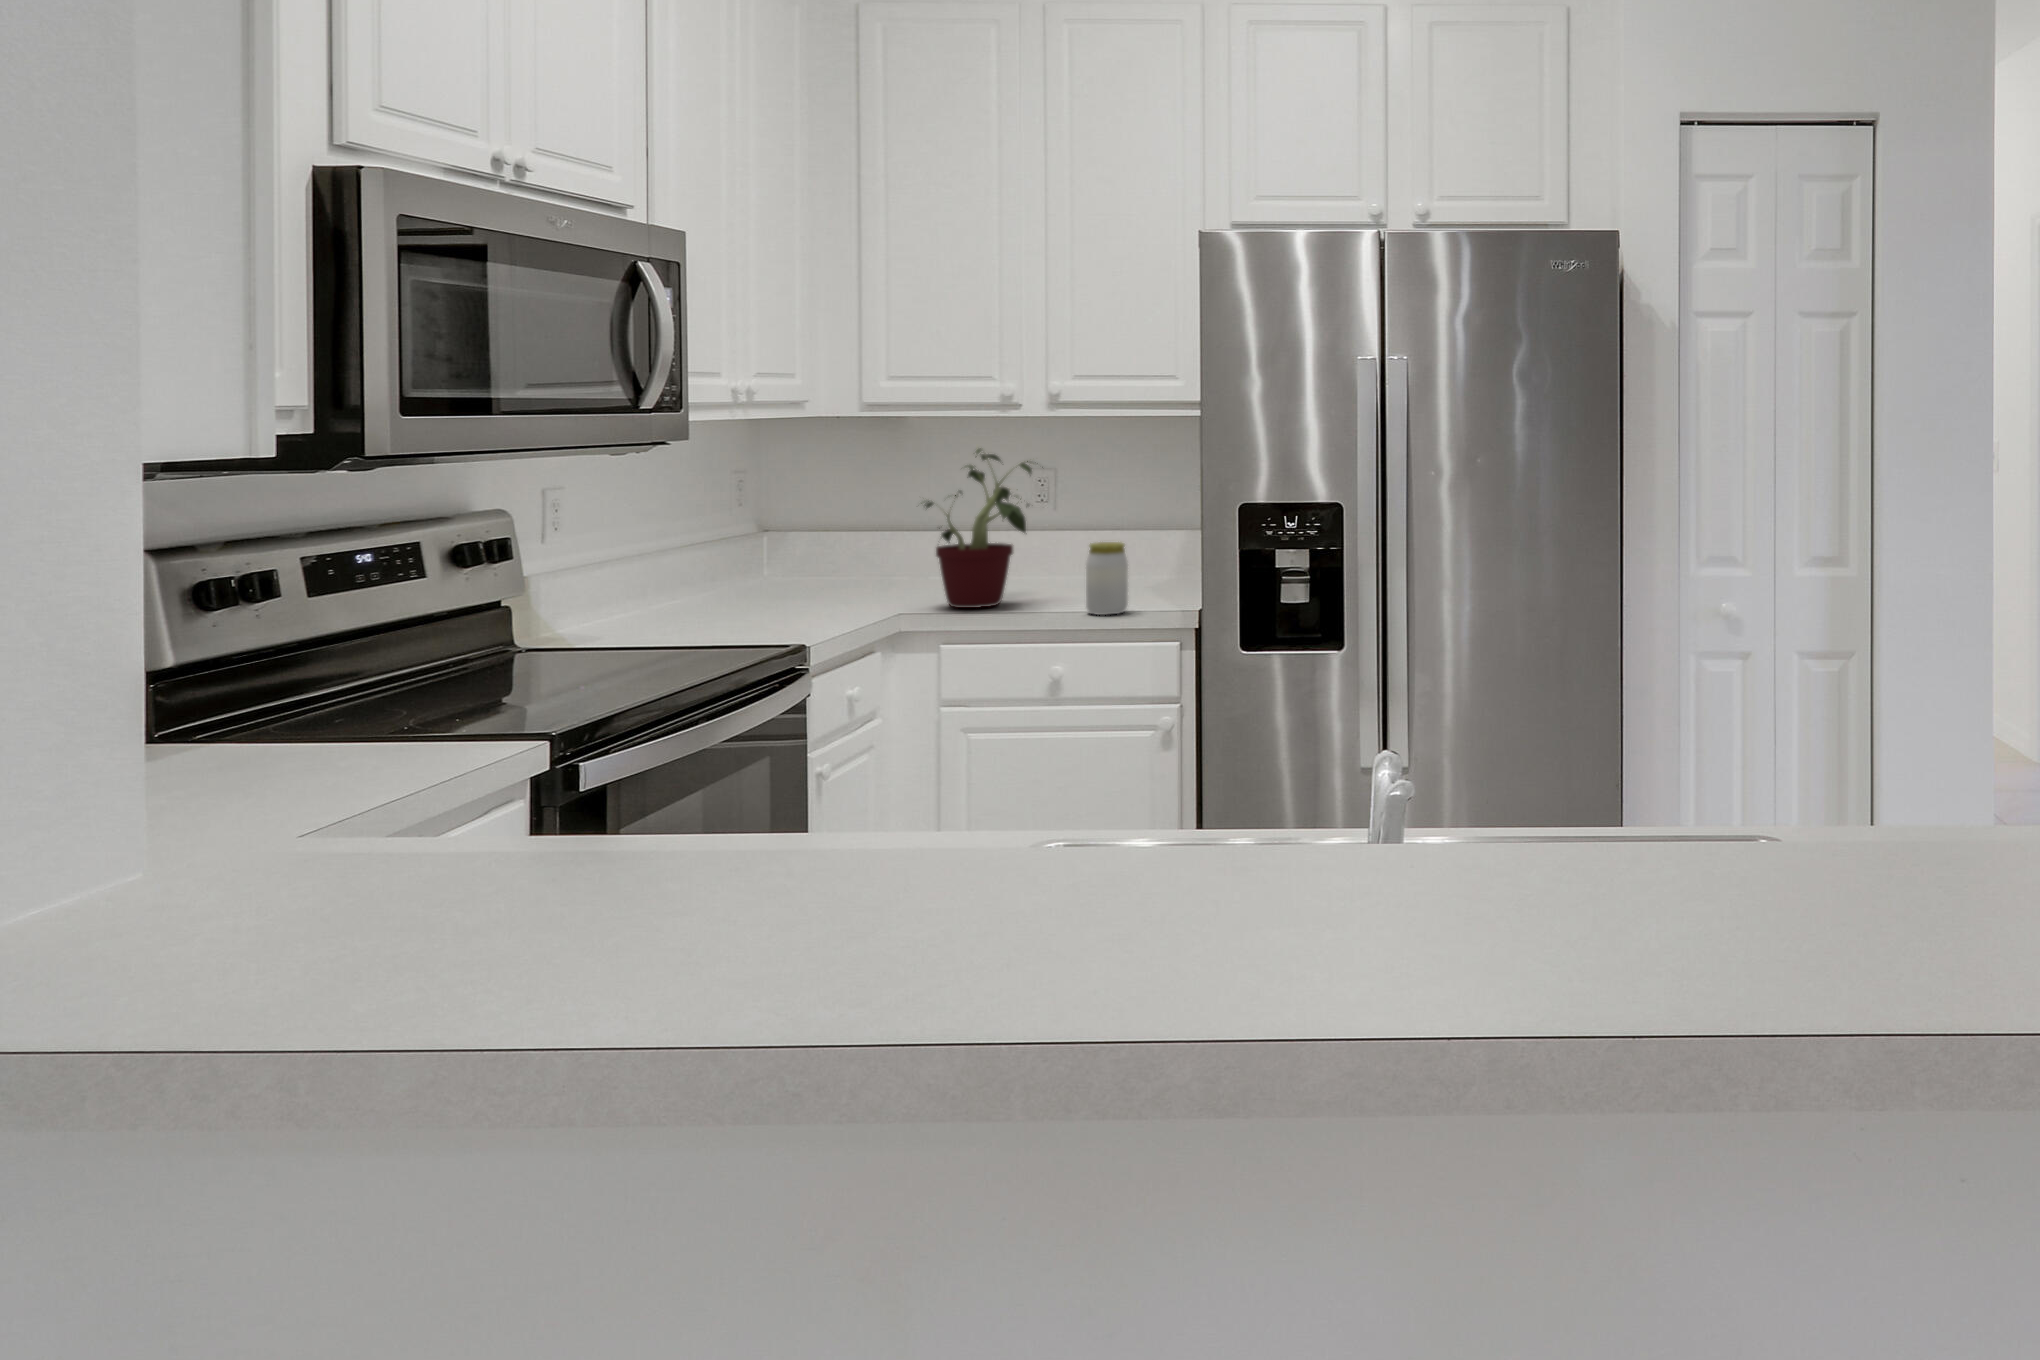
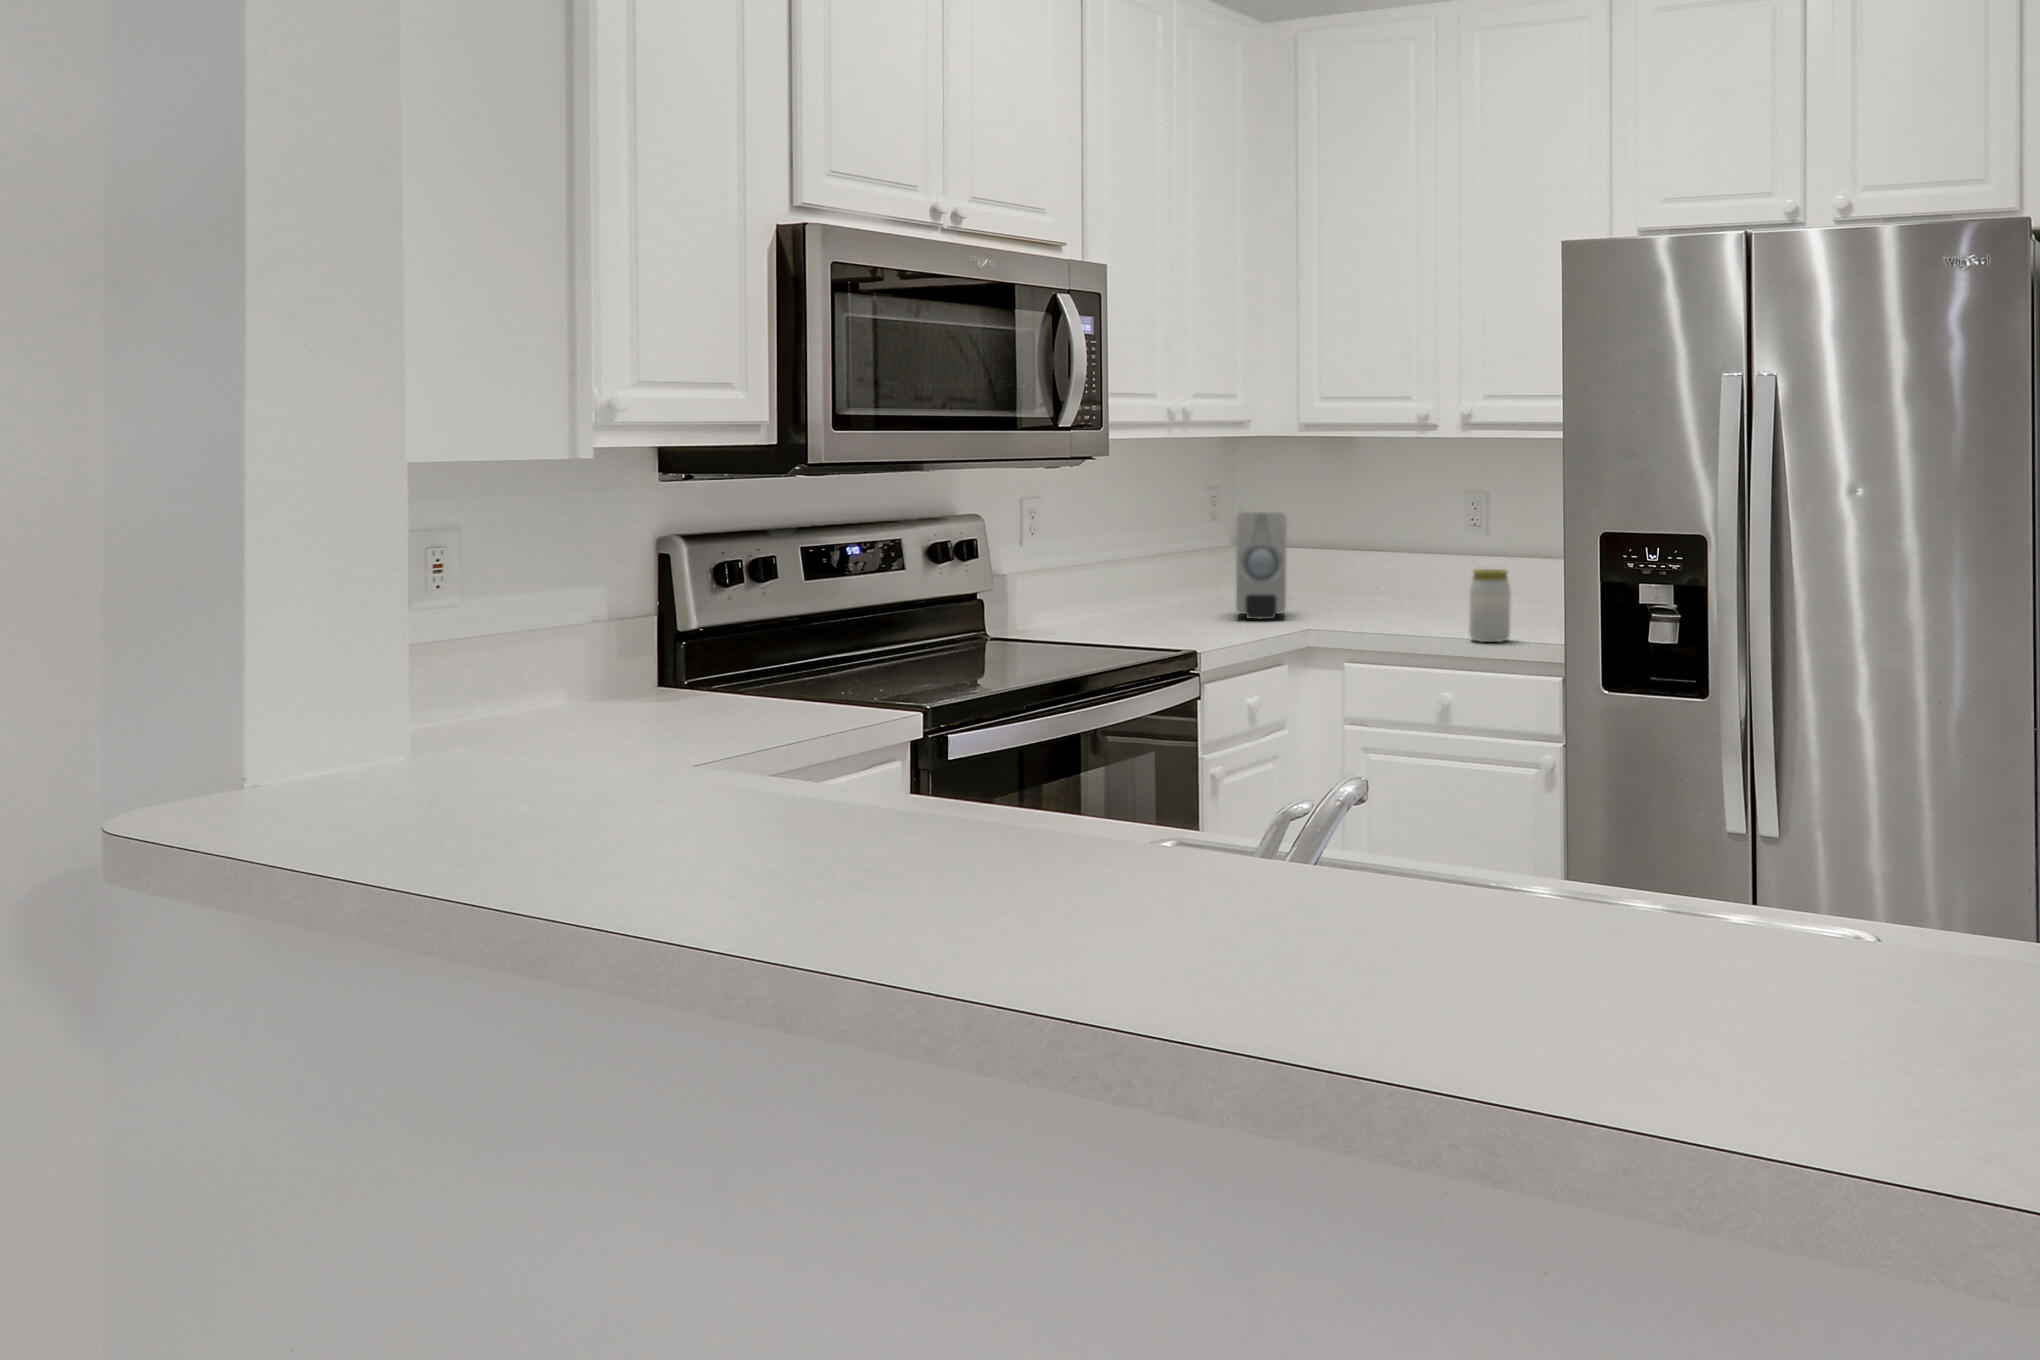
potted plant: present [921,448,1043,608] -> none [1326,472,1449,629]
soap dispenser: none [794,491,861,606] -> present [1236,512,1287,619]

